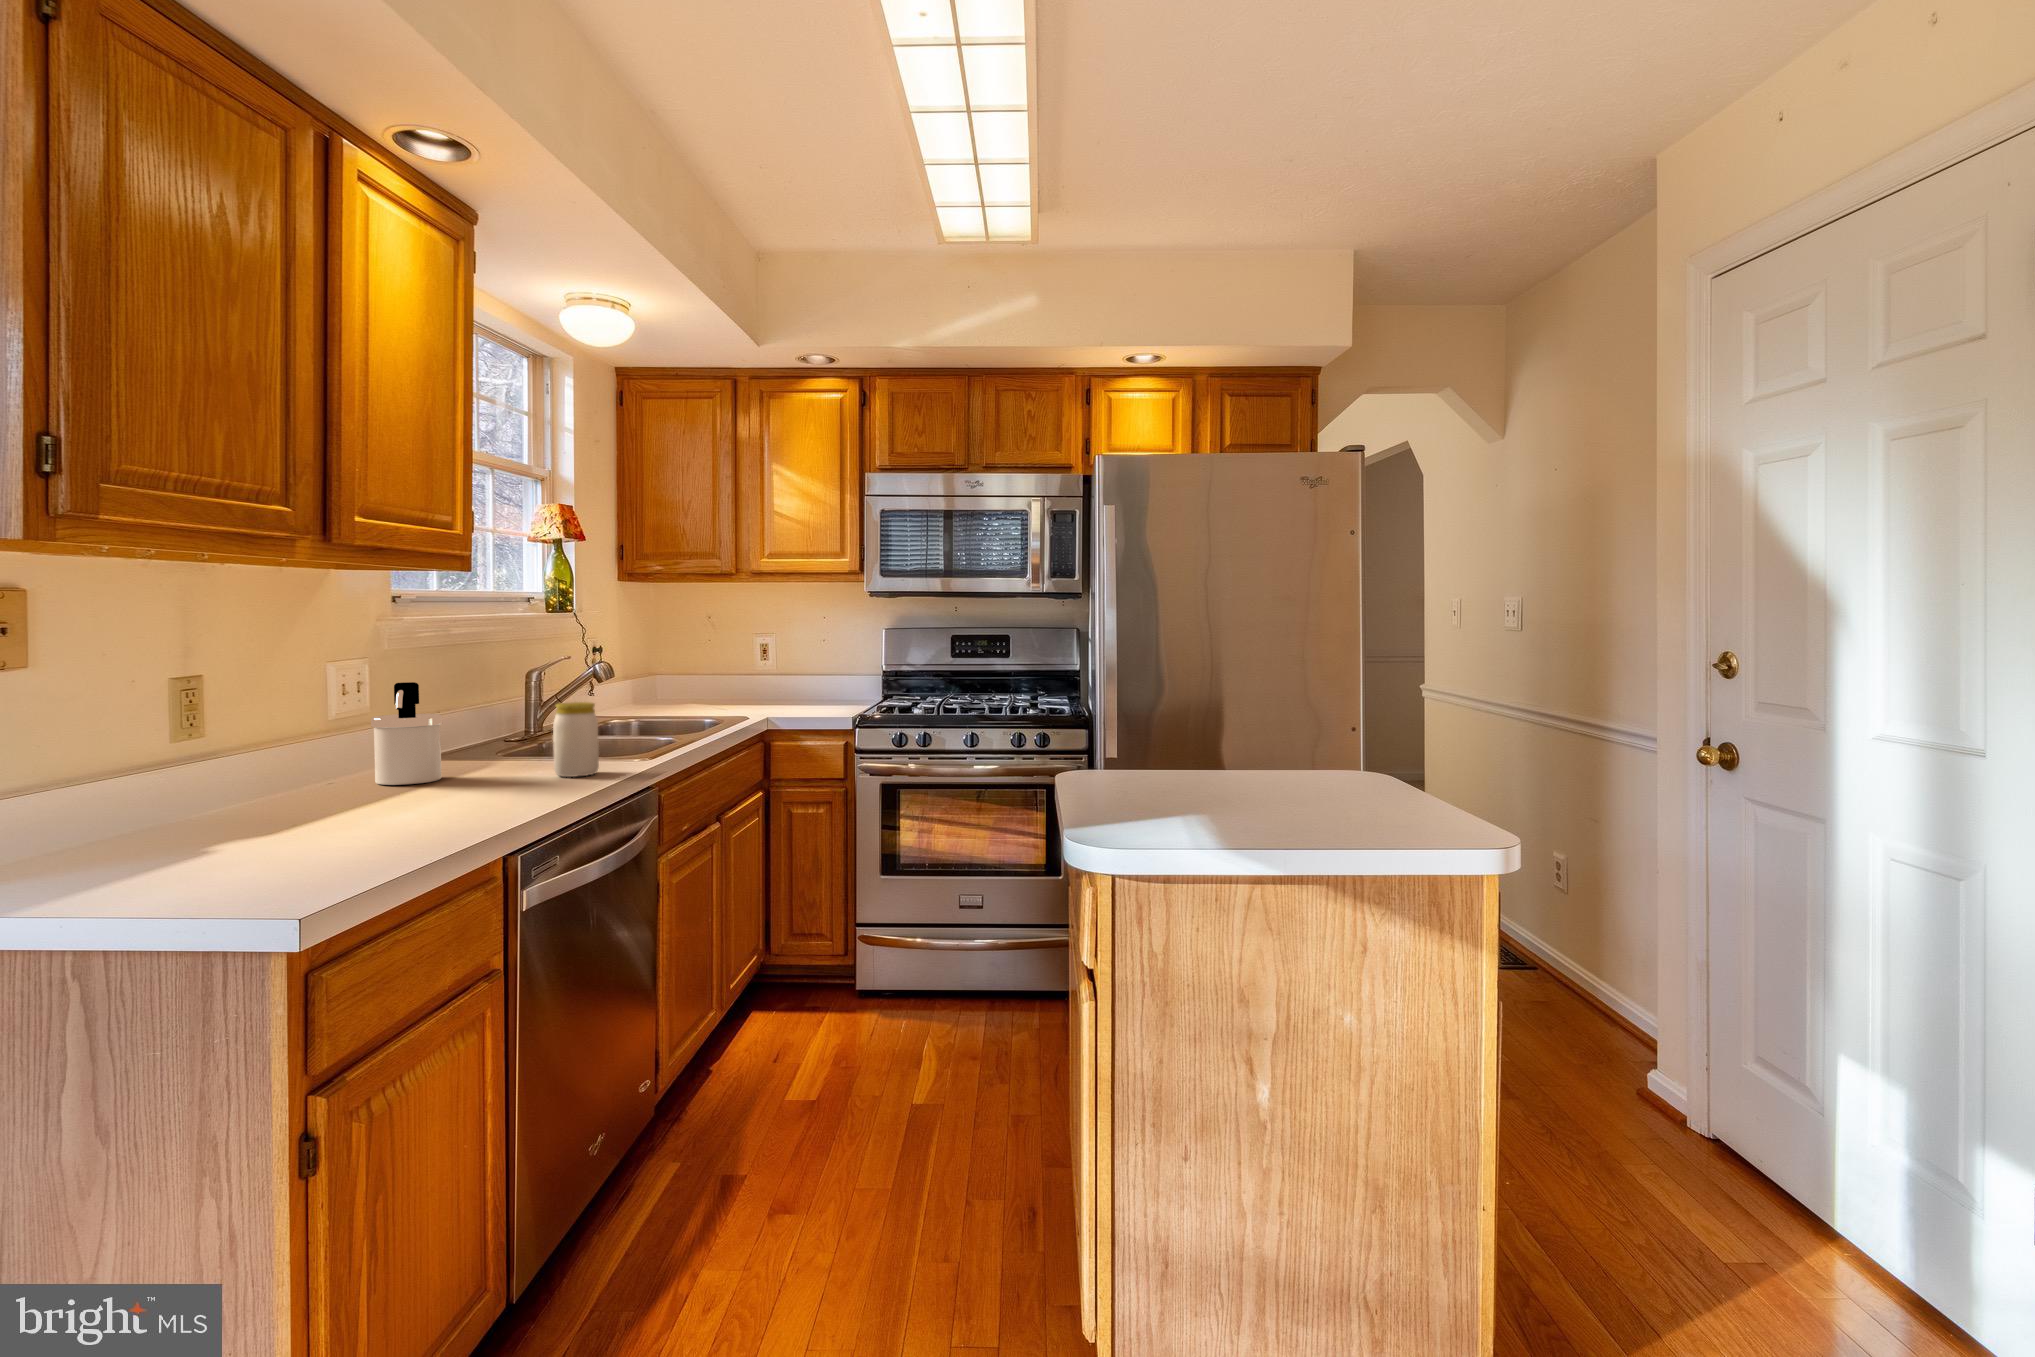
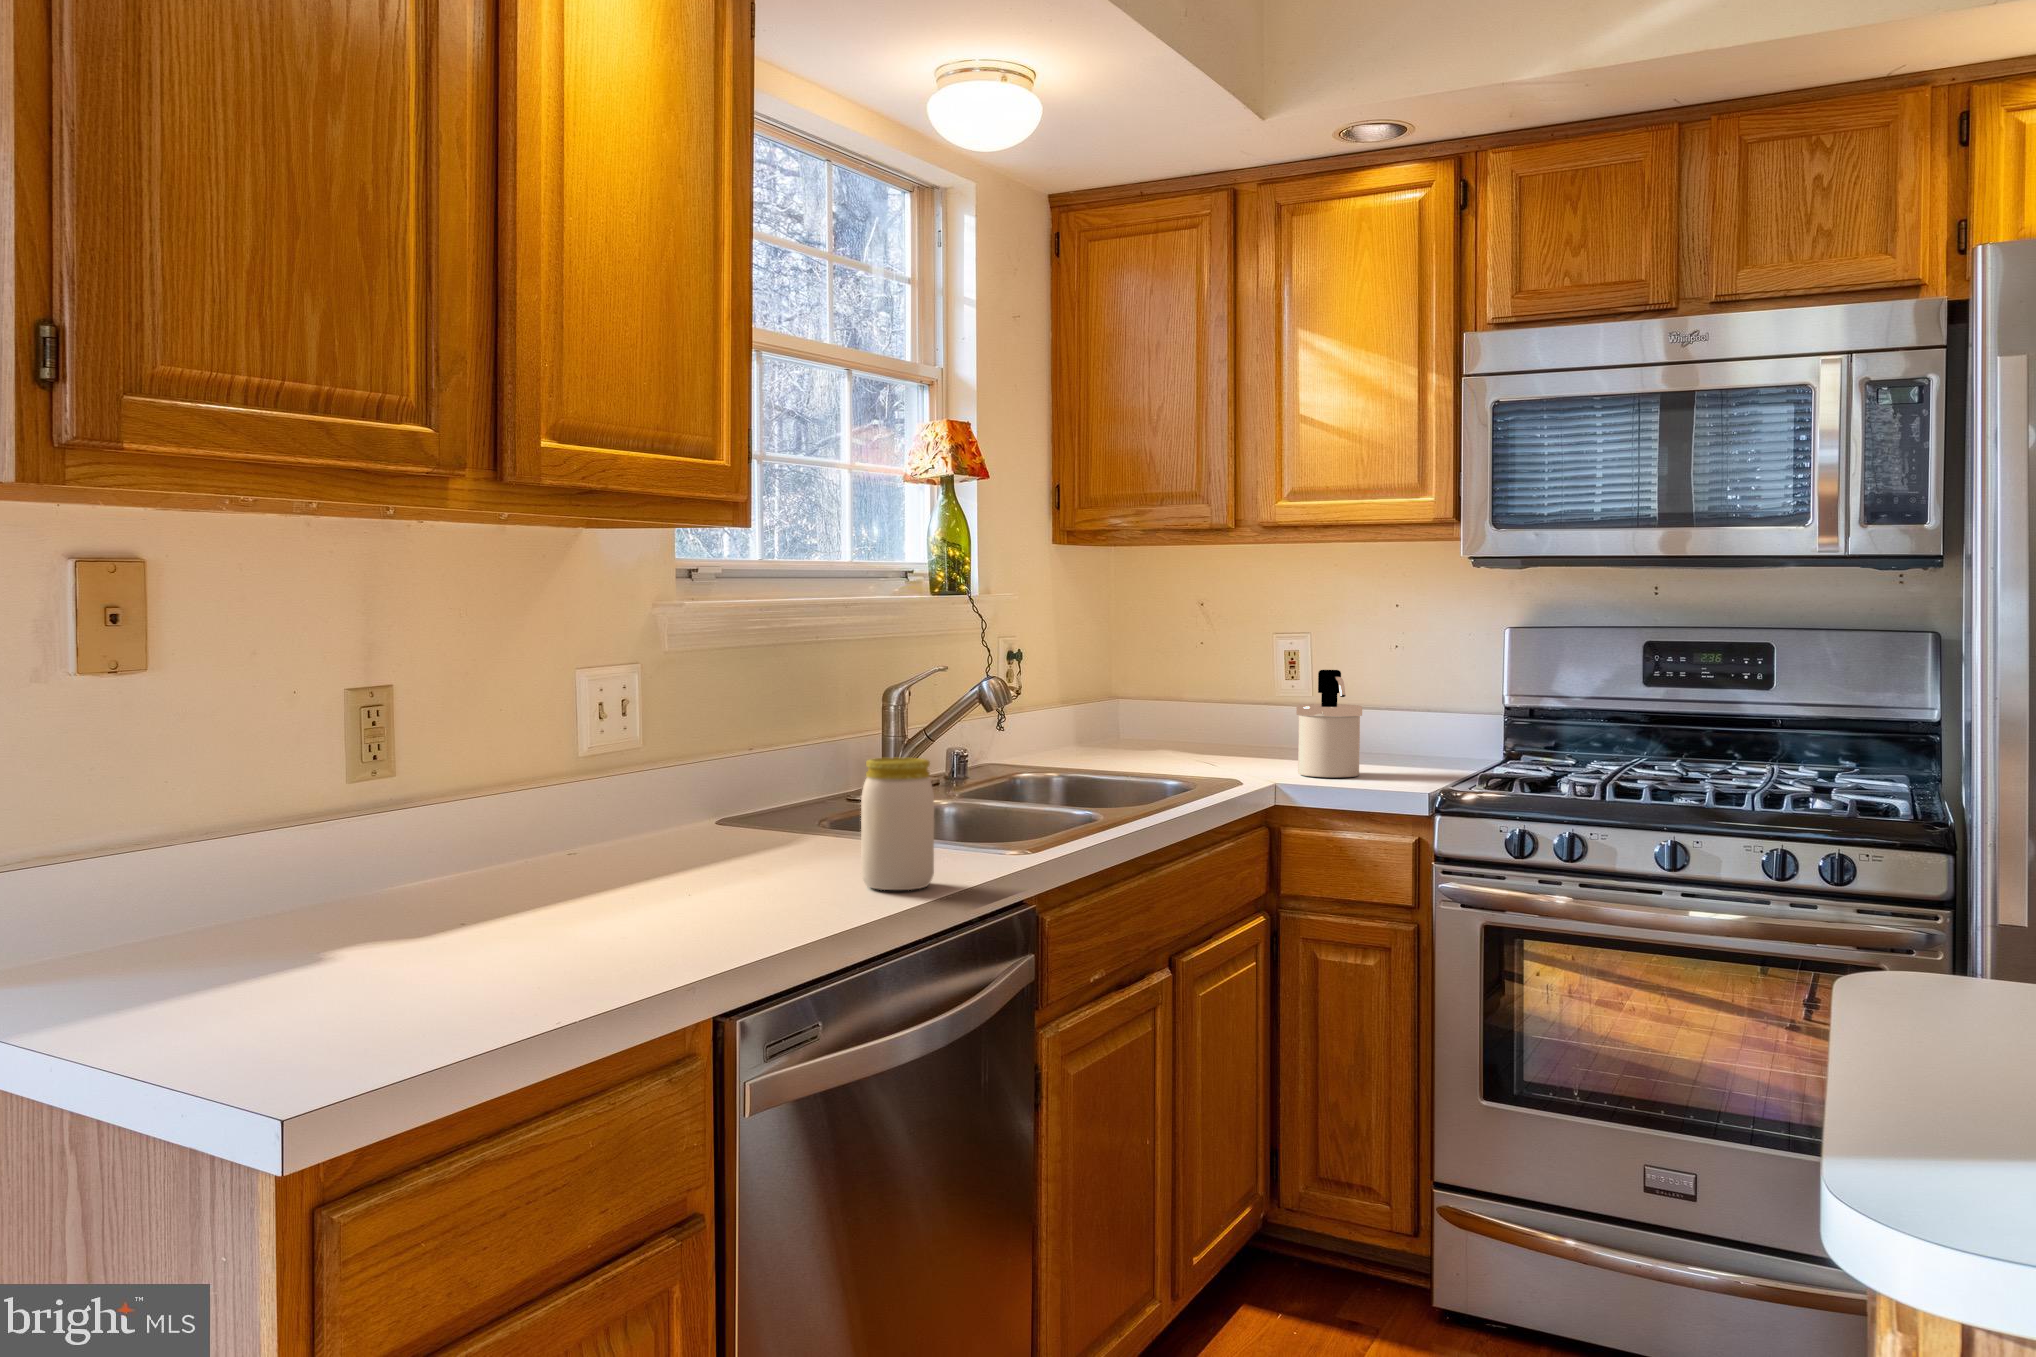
soap dispenser: present [371,682,443,785] -> present [1296,670,1362,777]

